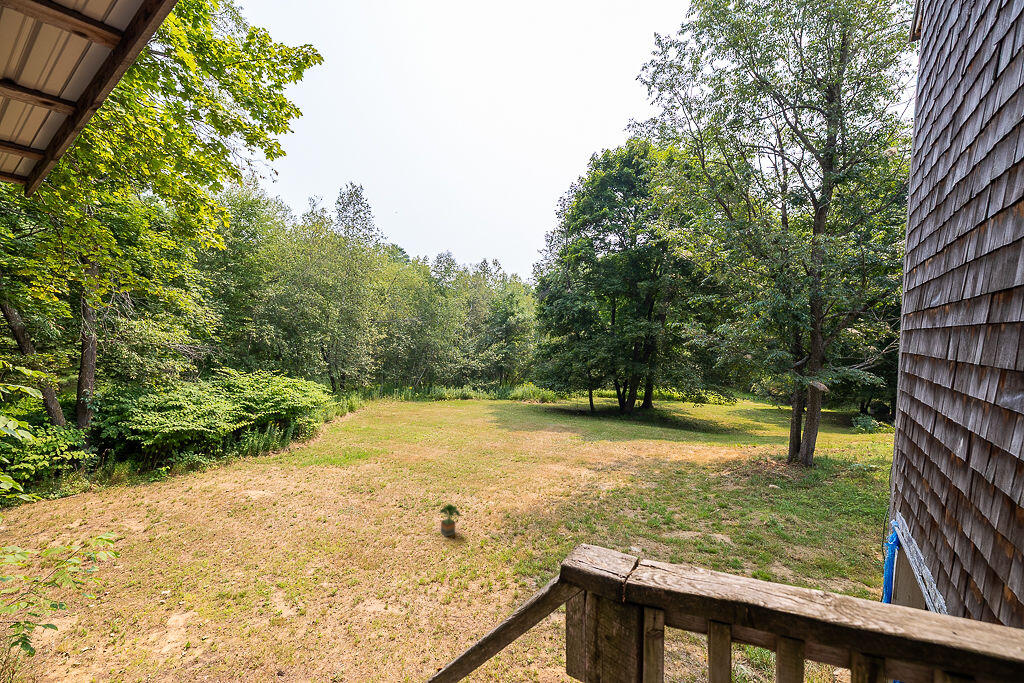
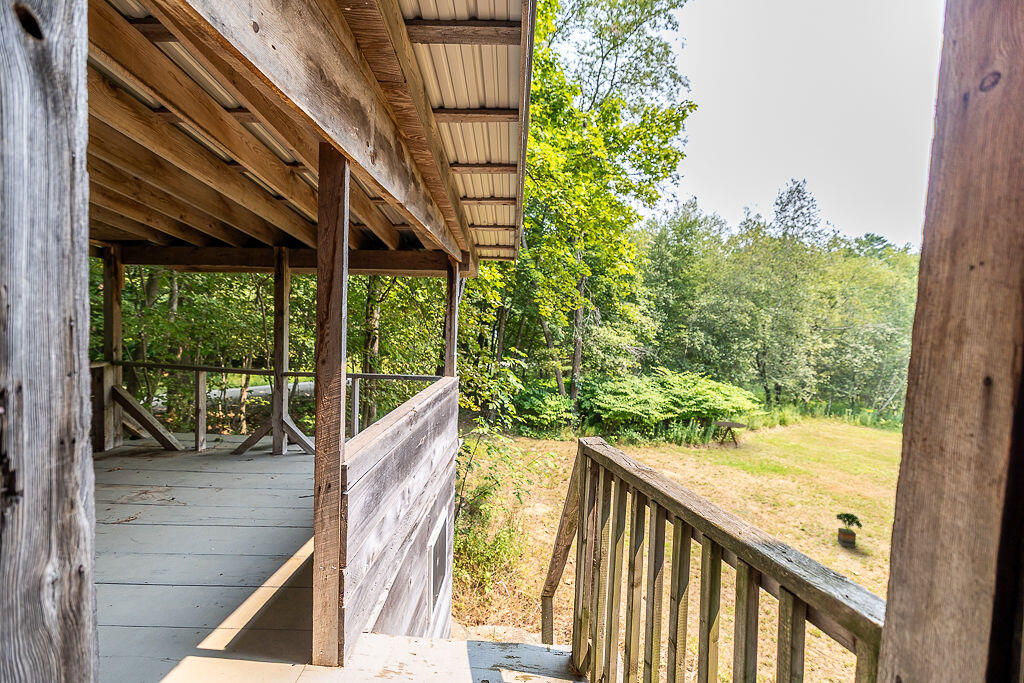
round table: none [292,419,328,447] -> present [713,421,747,448]

